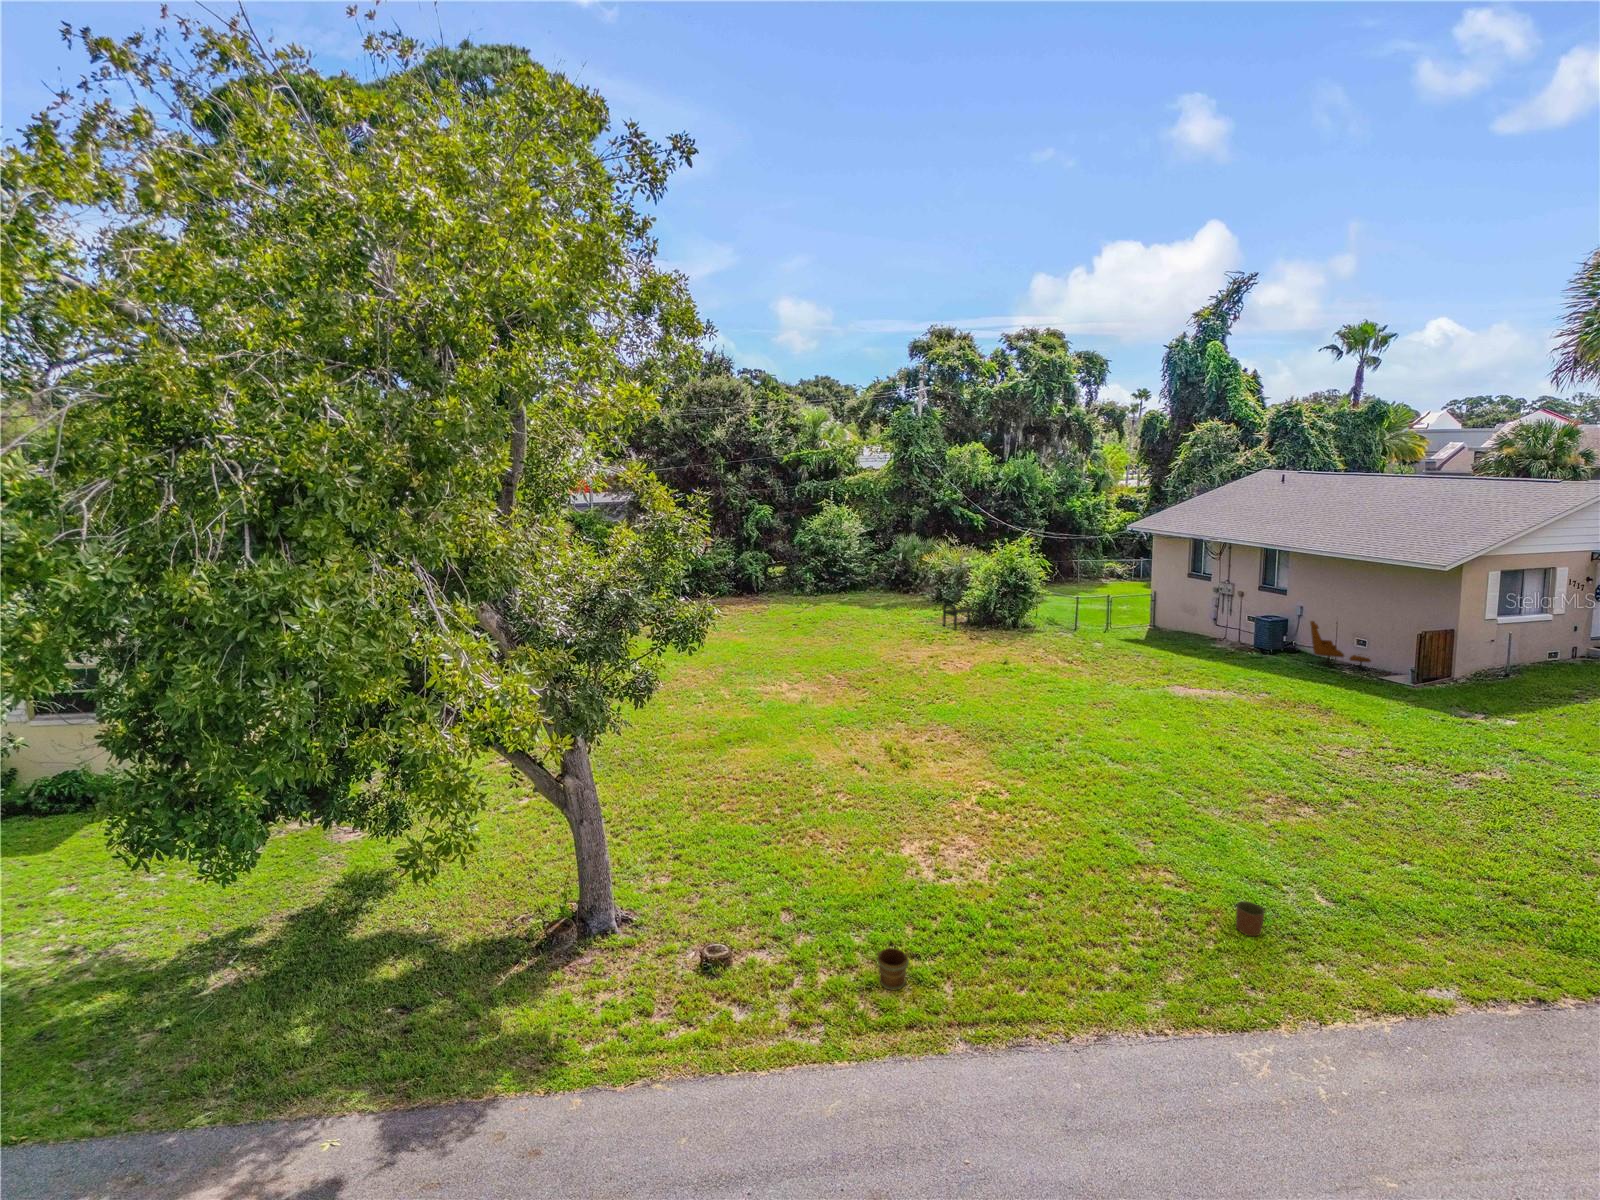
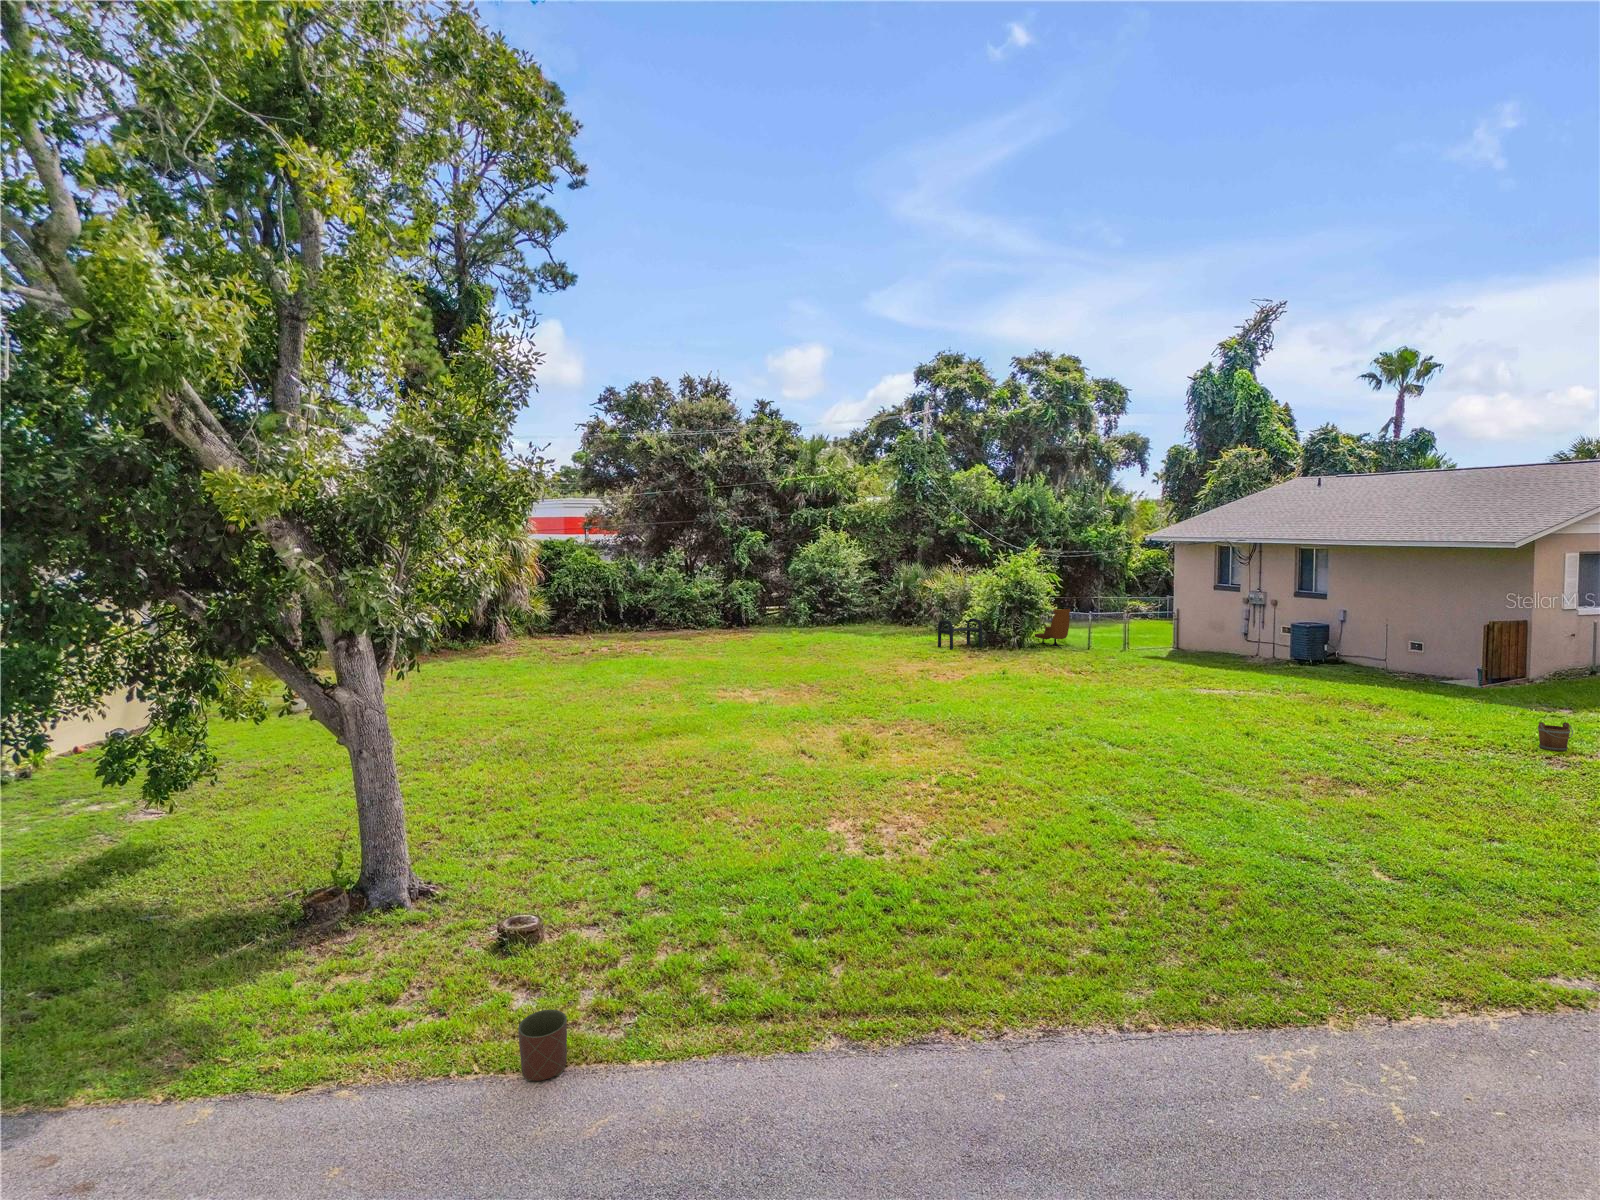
lounge chair: present [1310,621,1371,668] -> present [1035,609,1070,649]
planter: present [1236,901,1265,936] -> present [518,1010,567,1081]
bucket: present [877,948,909,990] -> present [1538,722,1573,751]

